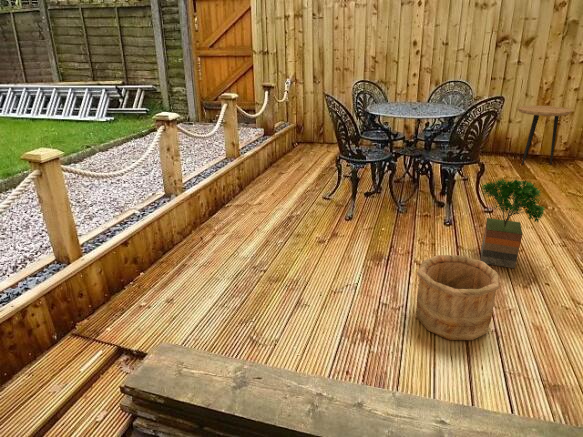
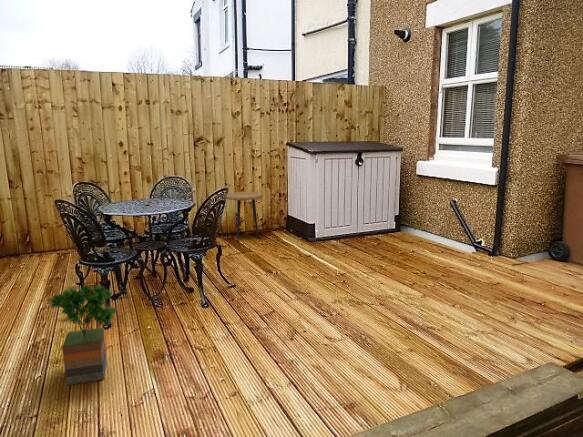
potted tree: present [481,179,545,268] -> present [49,285,116,385]
wooden bucket: present [417,255,499,340] -> none [218,326,287,404]

